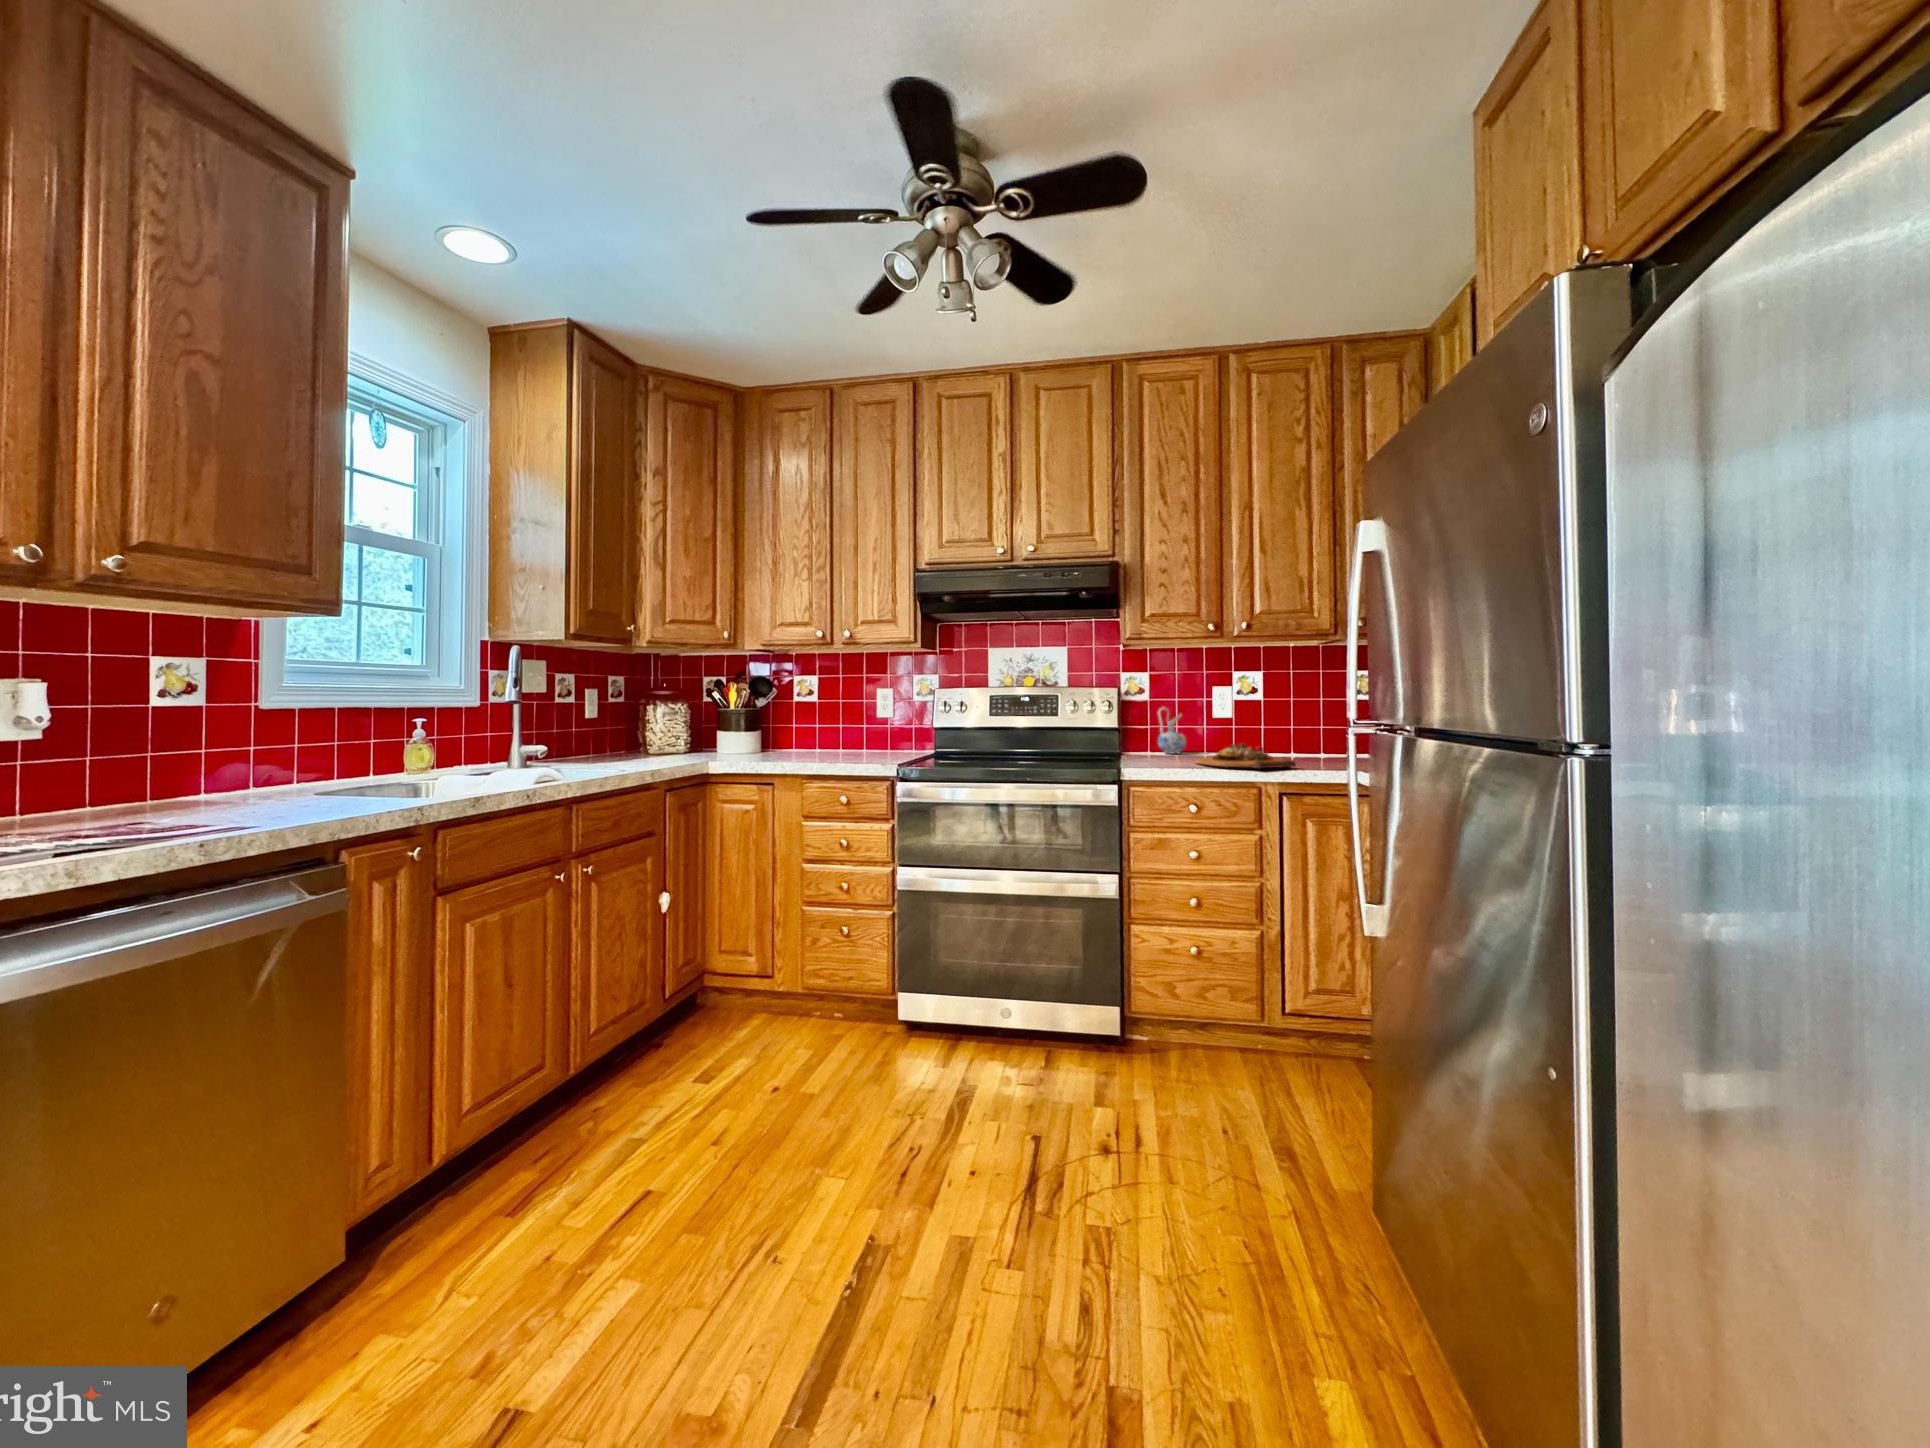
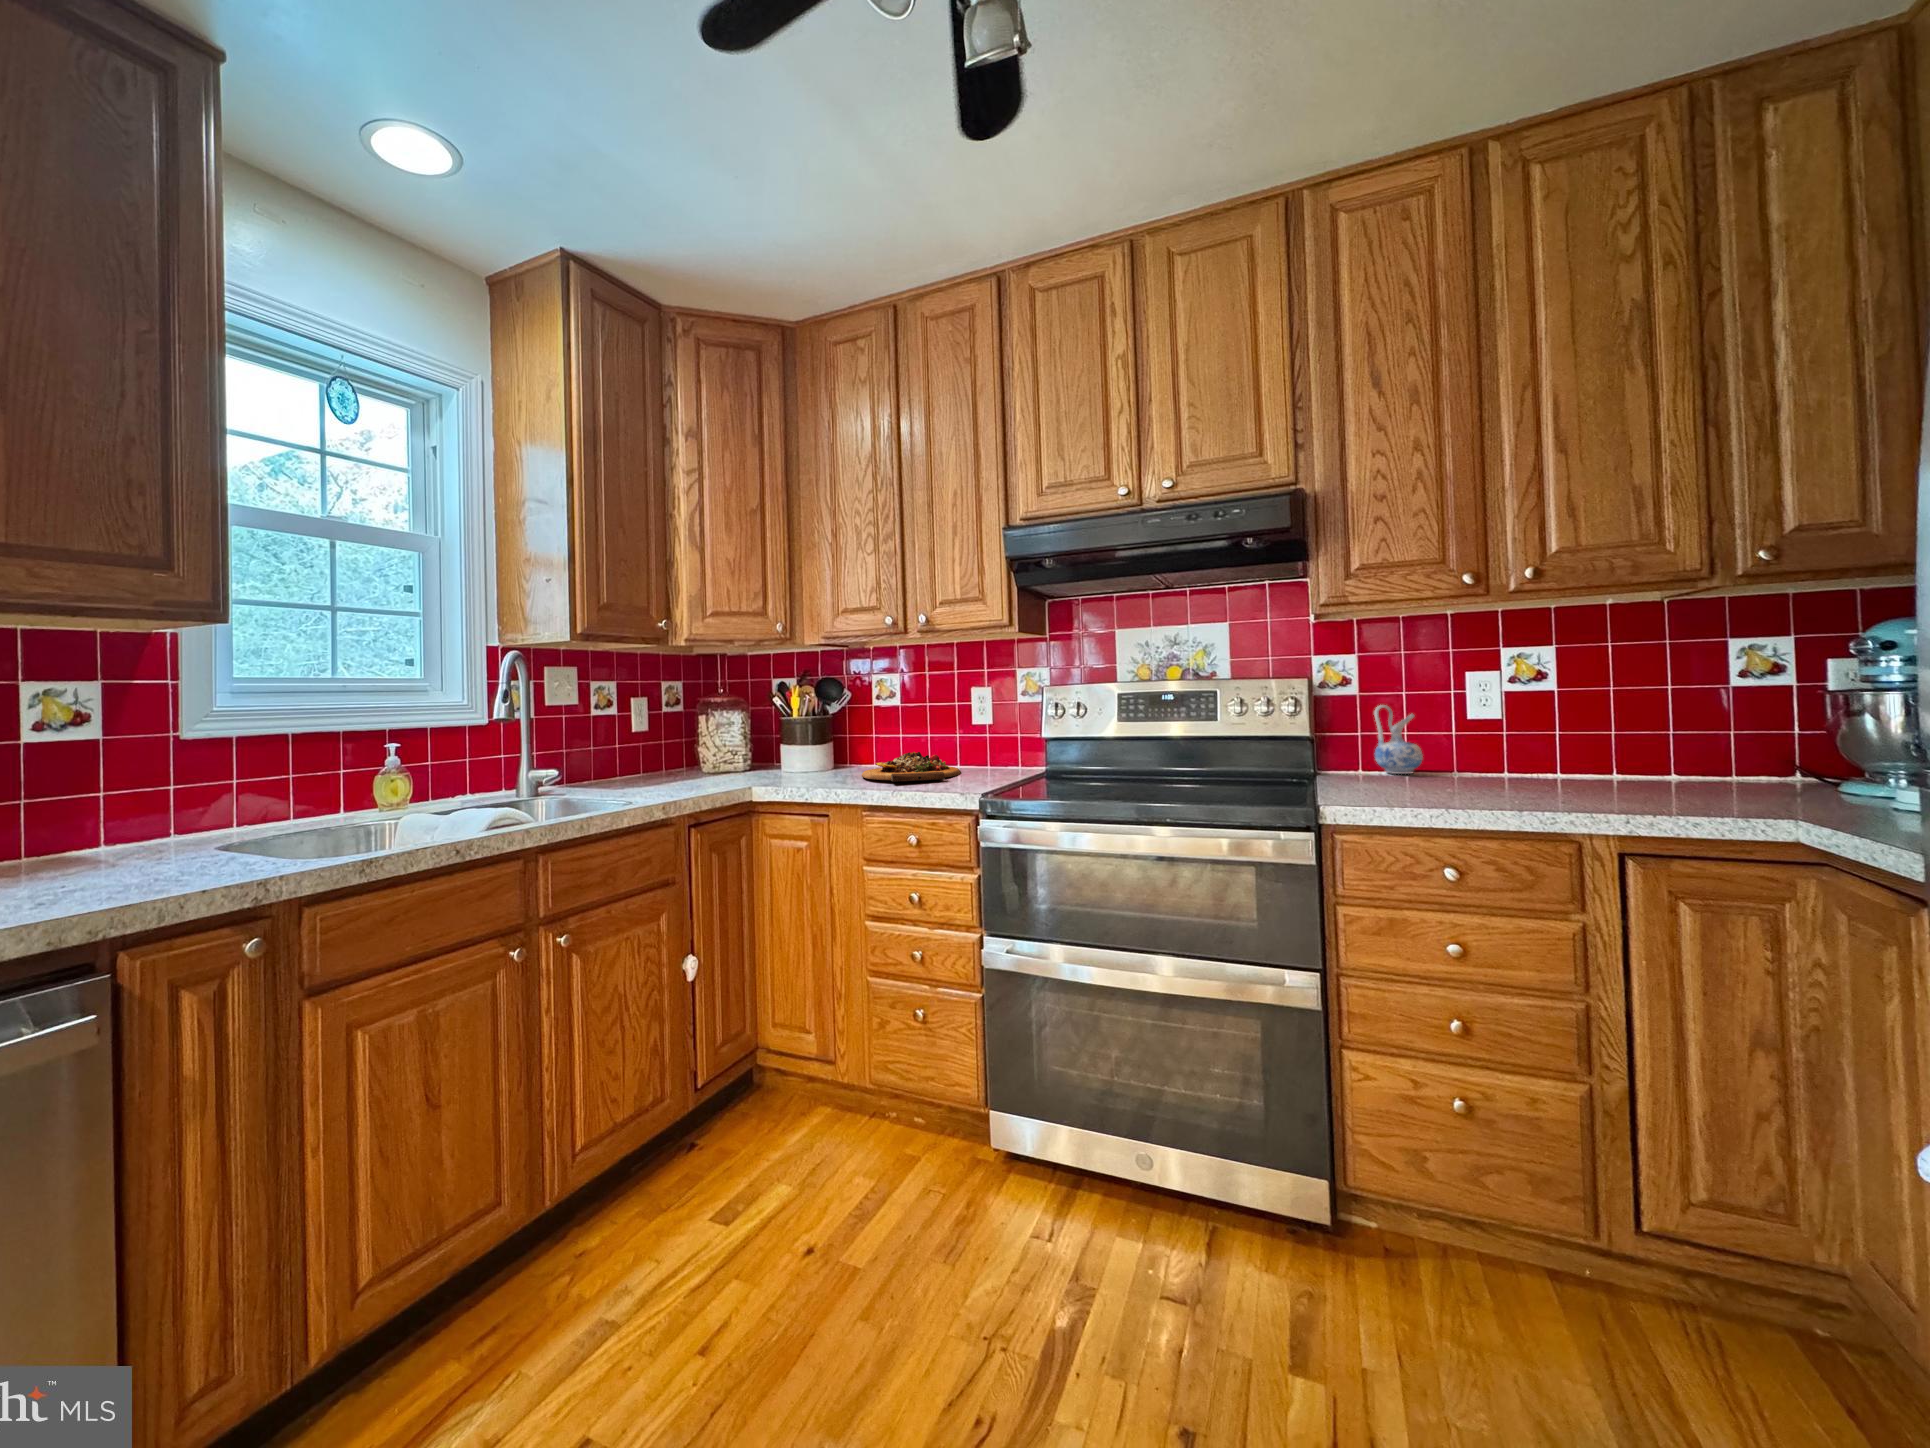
cutting board: present [1196,744,1296,768] -> present [862,752,961,782]

